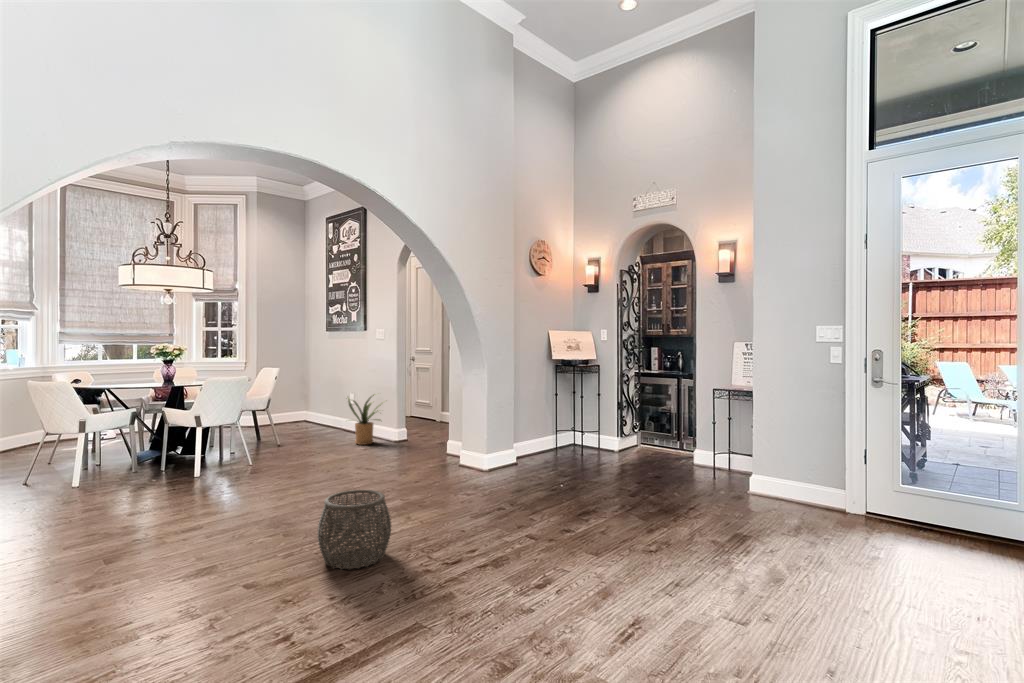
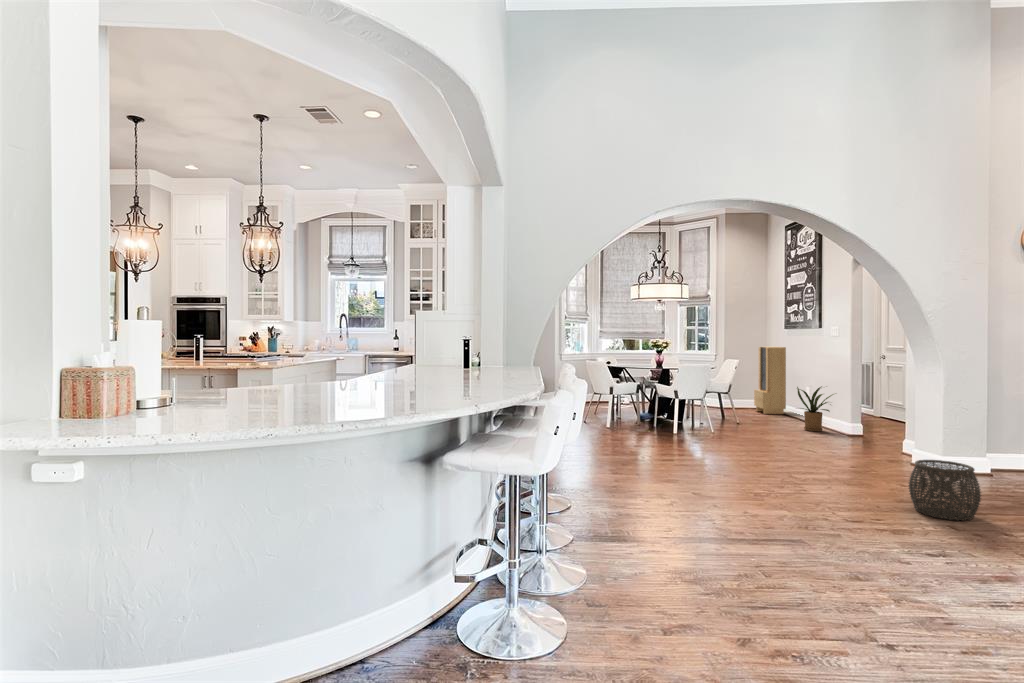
storage cabinet: none [292,351,328,428] -> present [754,347,786,414]
woven basket: present [317,490,391,569] -> present [908,460,981,521]

